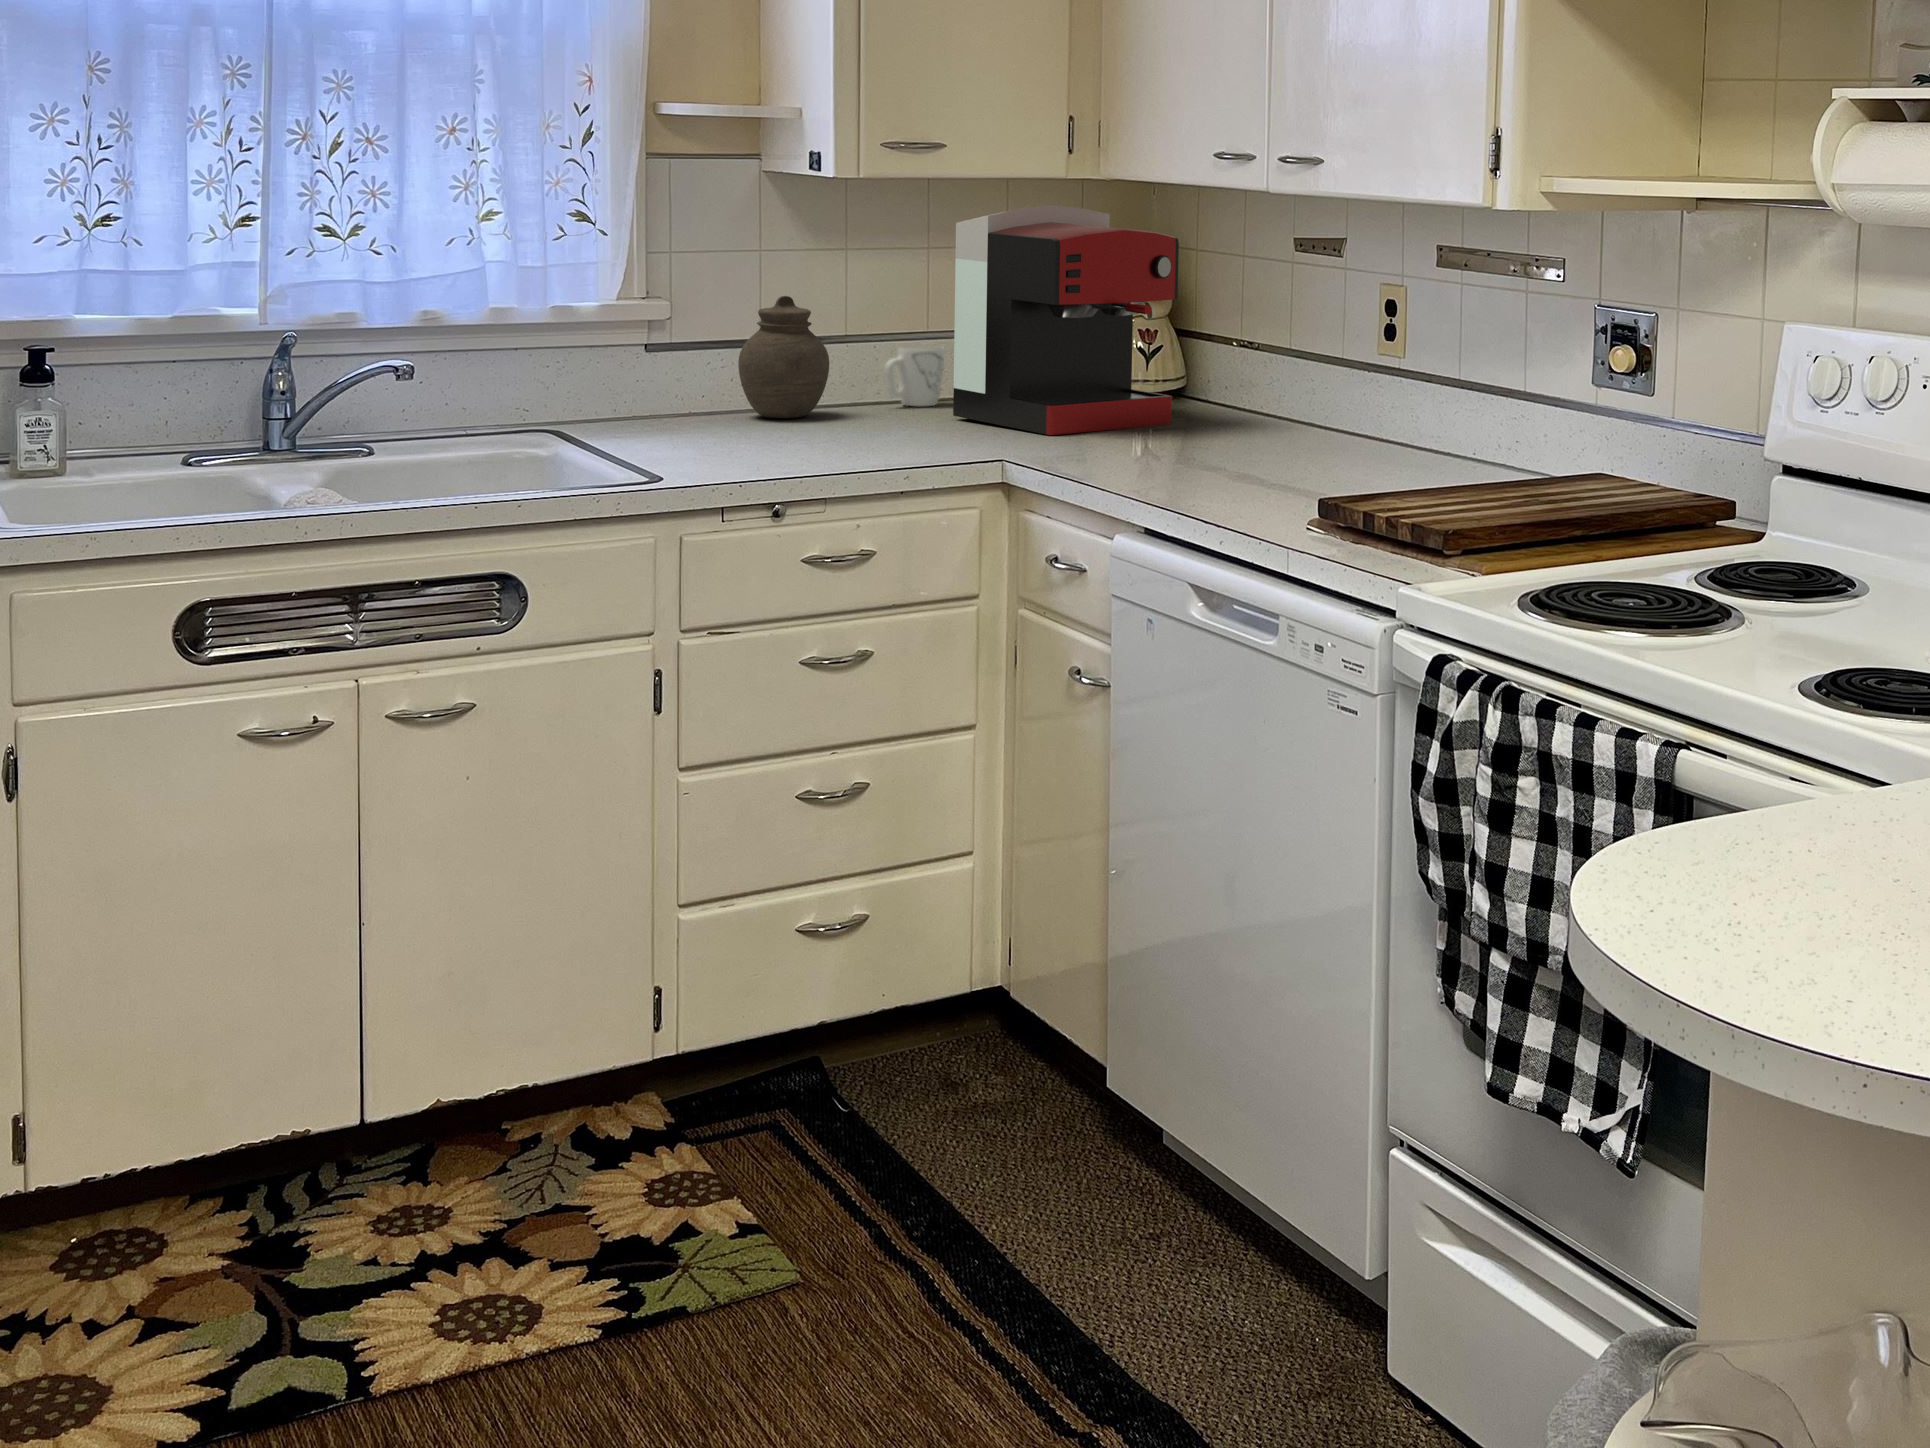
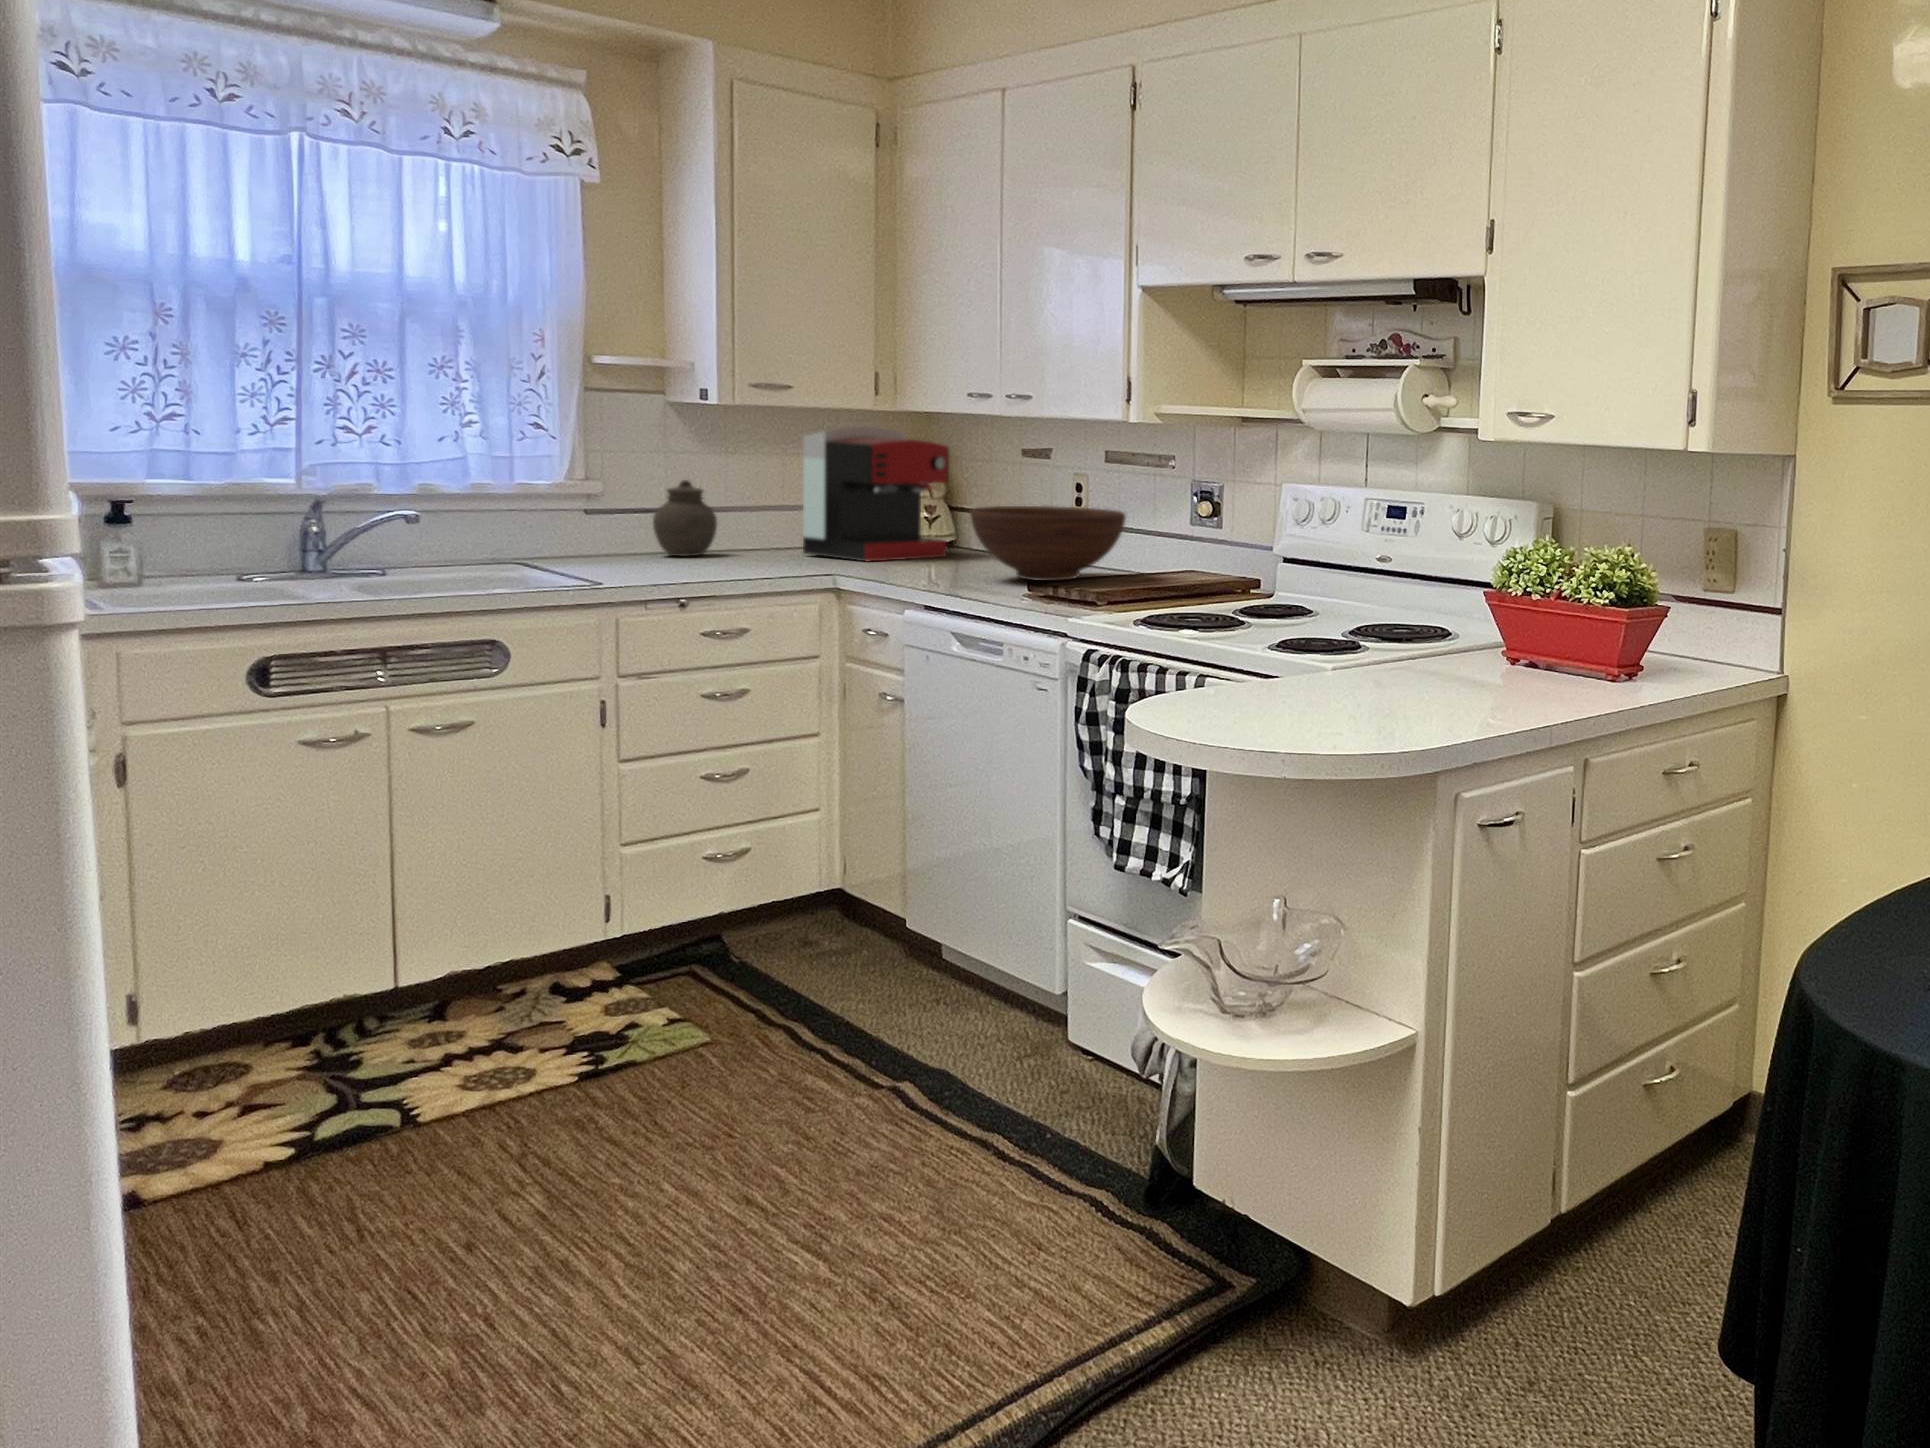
mug: present [885,347,945,406] -> none [756,513,797,551]
fruit bowl: none [1219,352,1484,493] -> present [970,506,1126,581]

